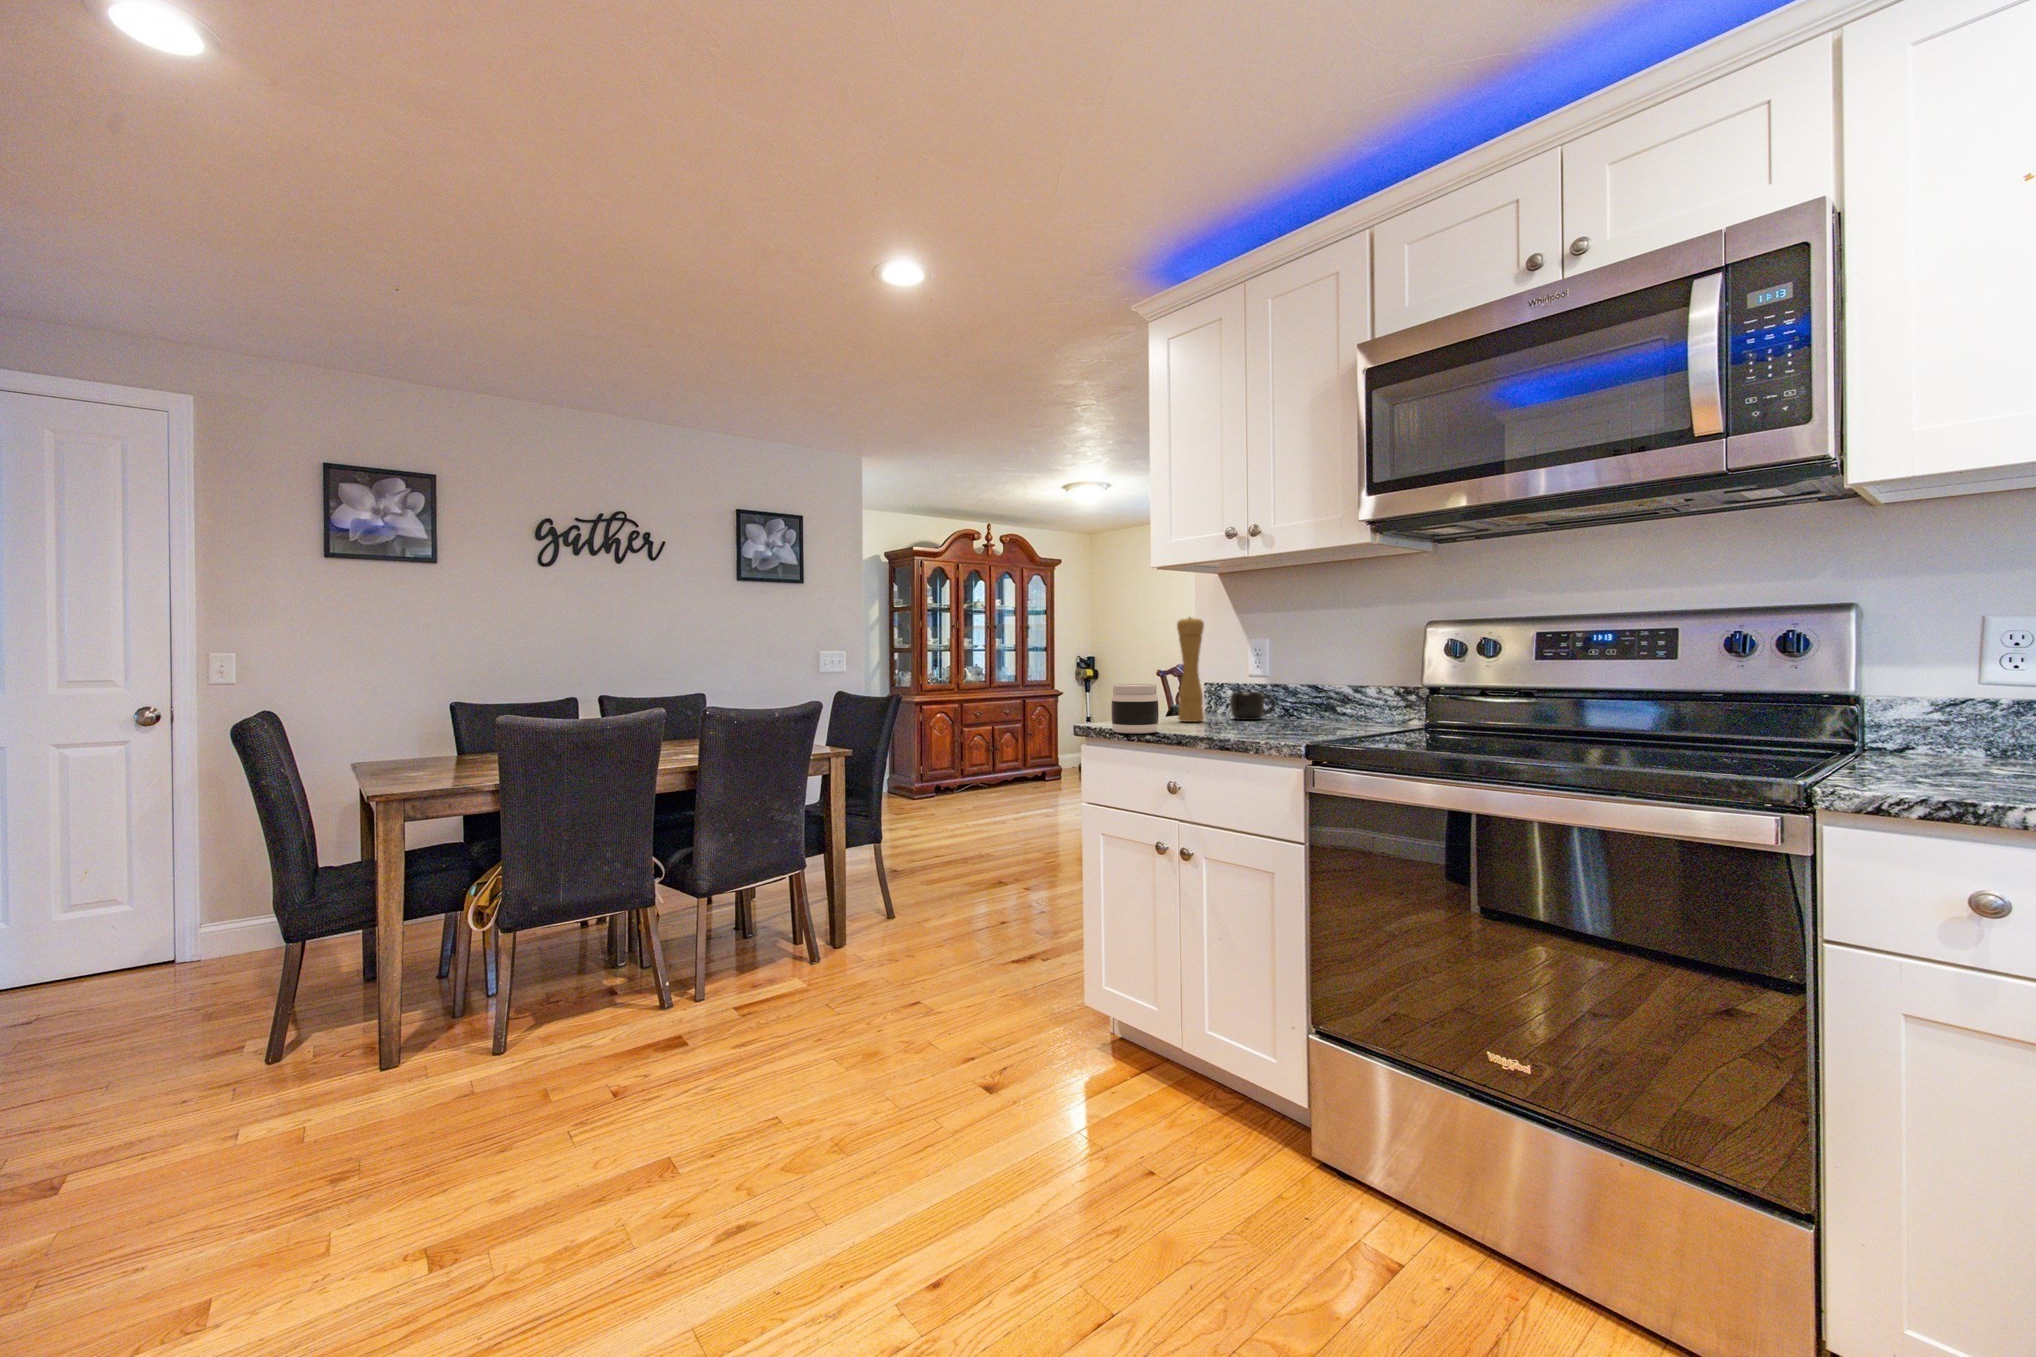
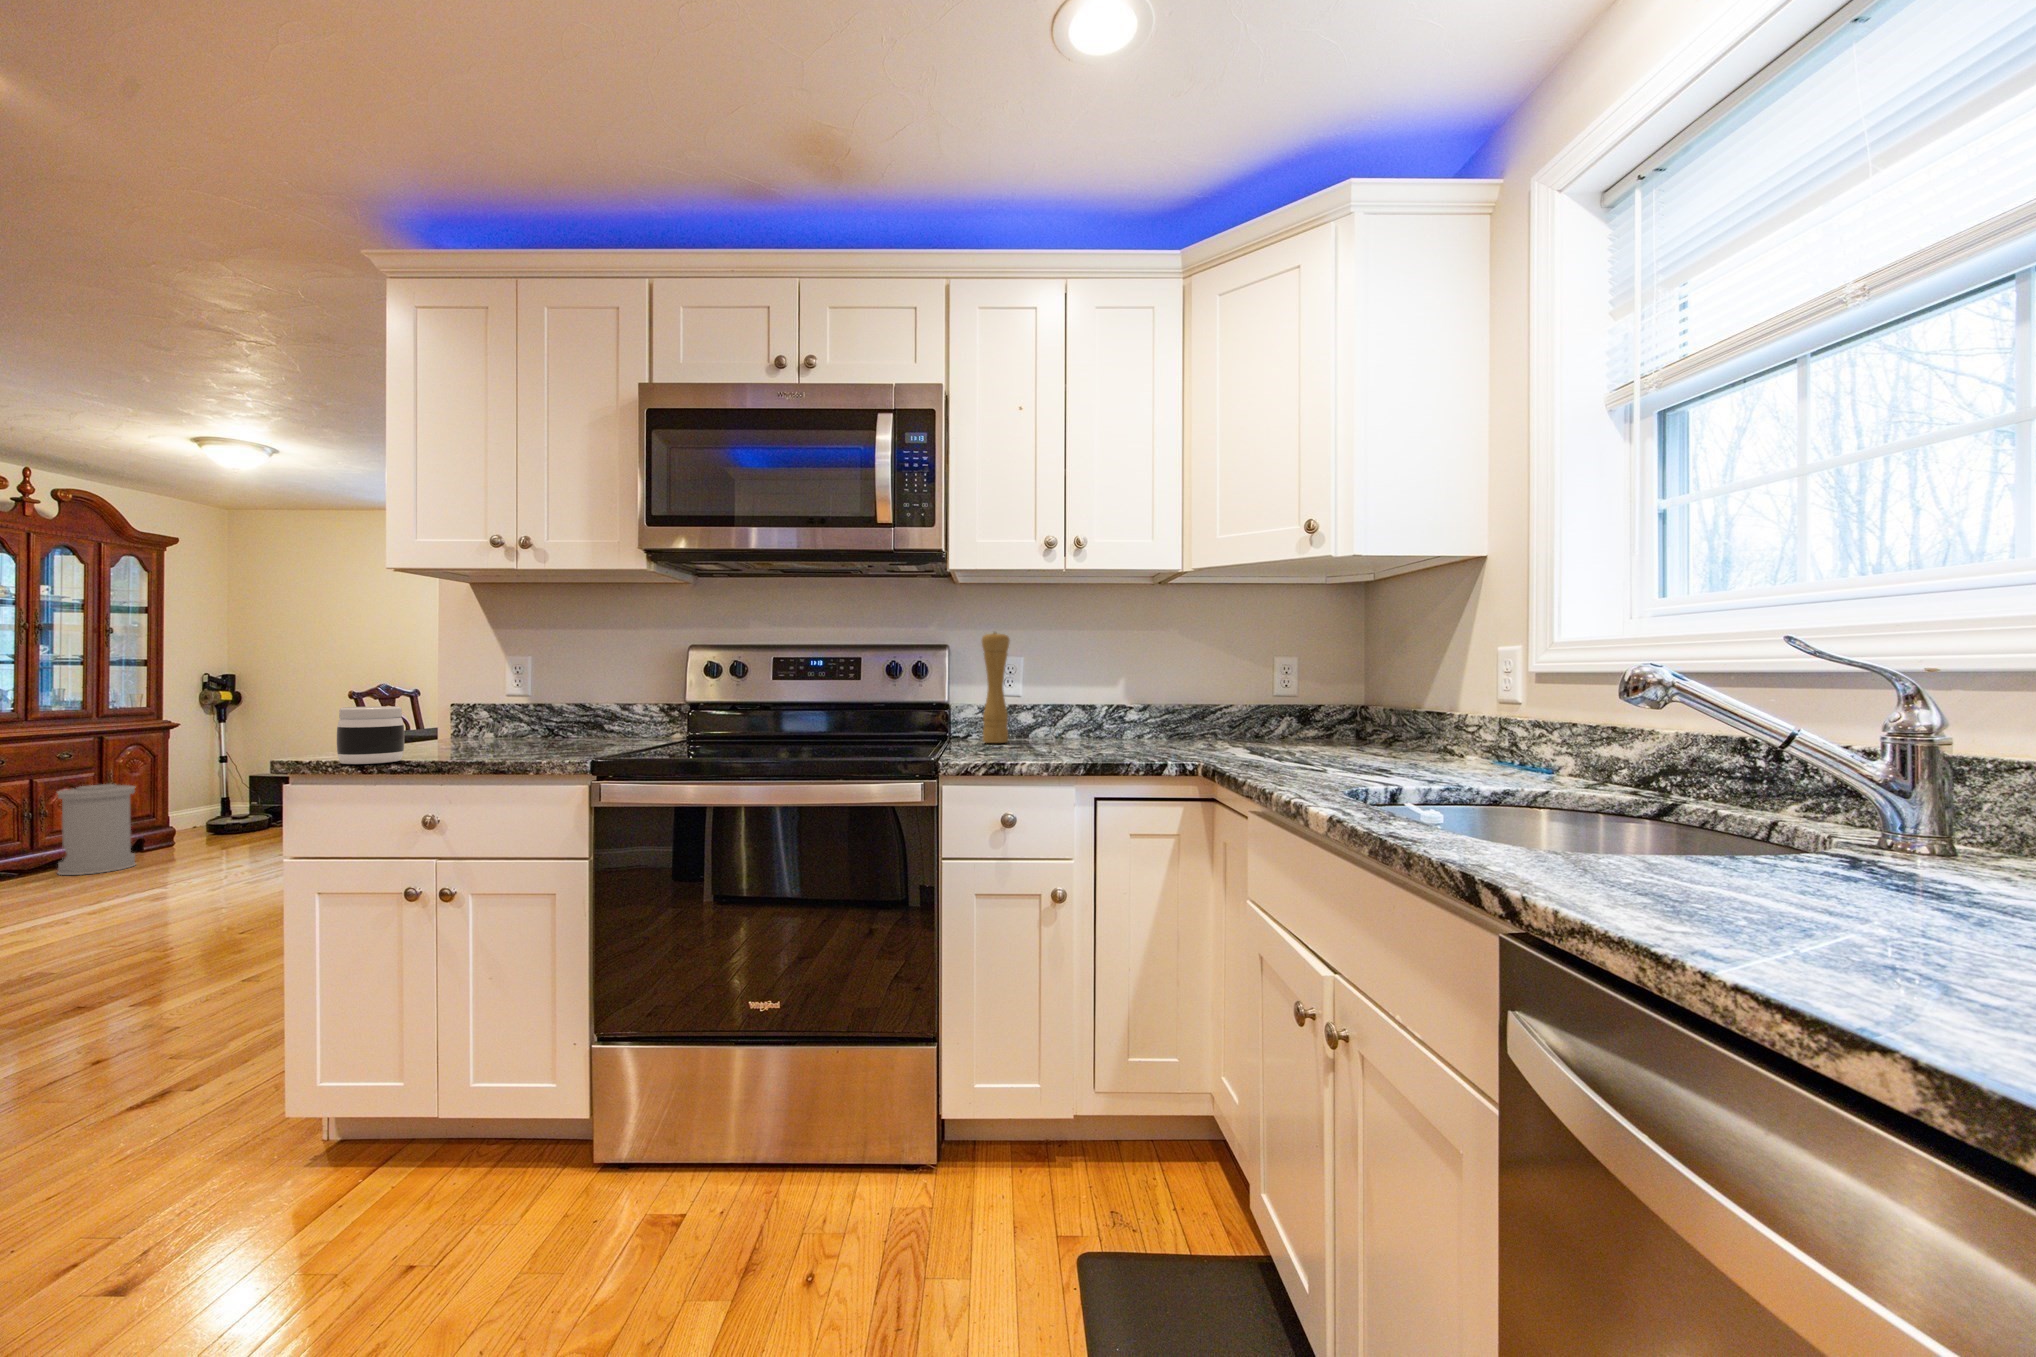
pepper mill: present [1177,617,1204,722] -> present [982,632,1010,743]
mug: present [1230,692,1276,720] -> none [486,713,540,742]
trash can: none [1003,733,1040,793] -> present [58,784,135,875]

